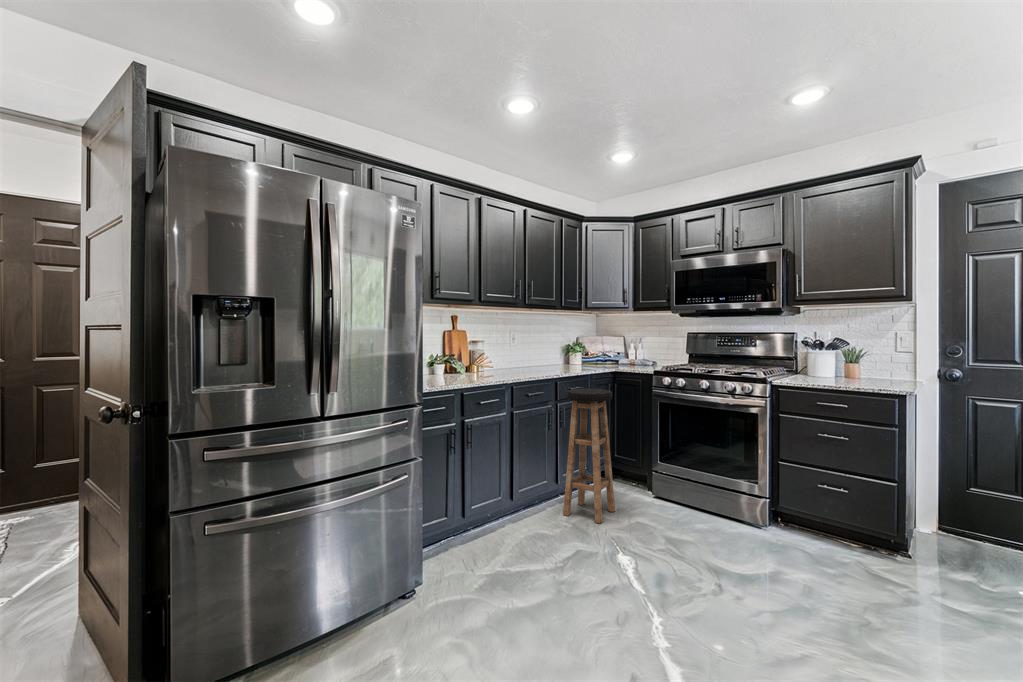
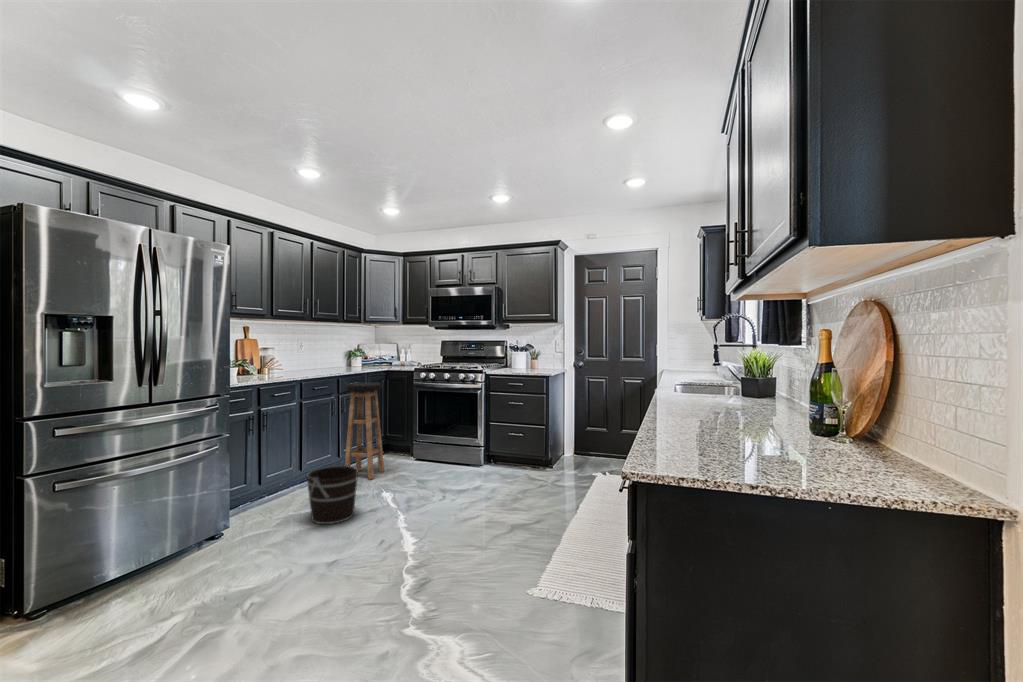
bucket: none [517,510,588,605] -> present [307,465,358,524]

